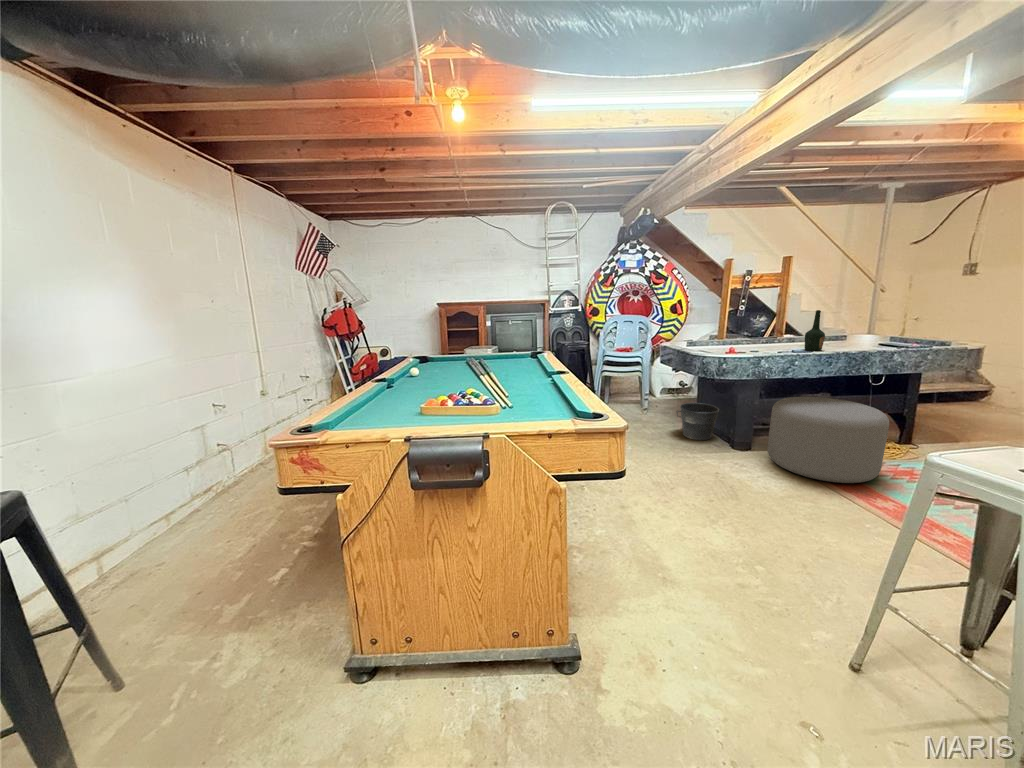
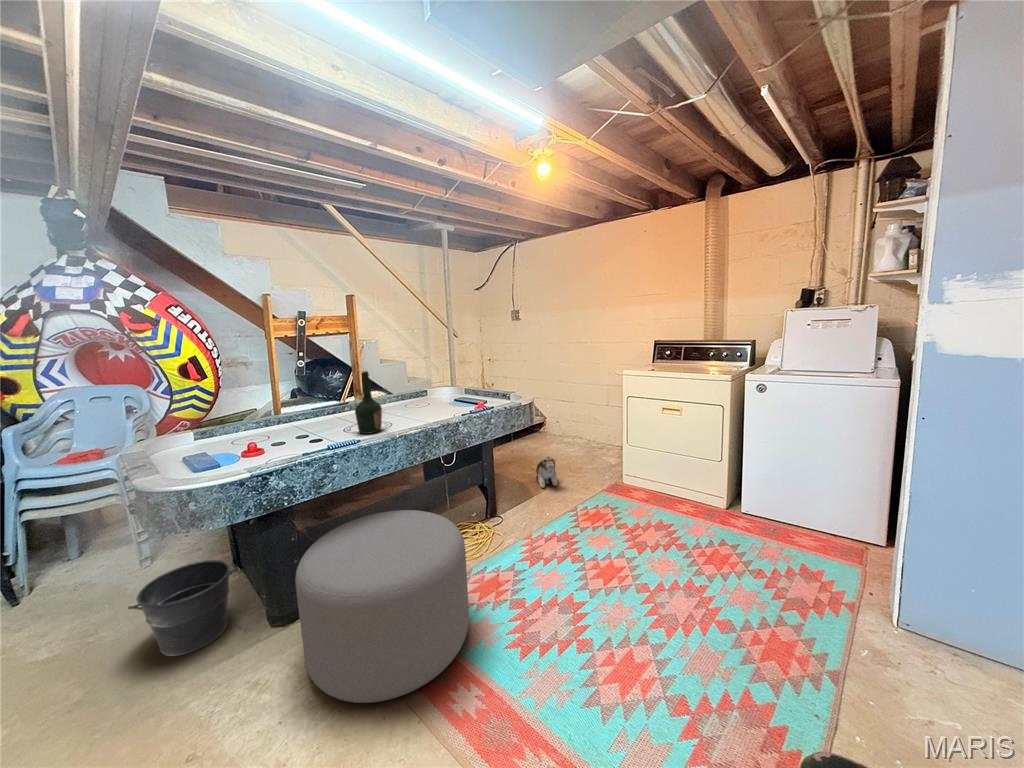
plush toy: none [957,405,993,435] -> present [536,457,557,488]

